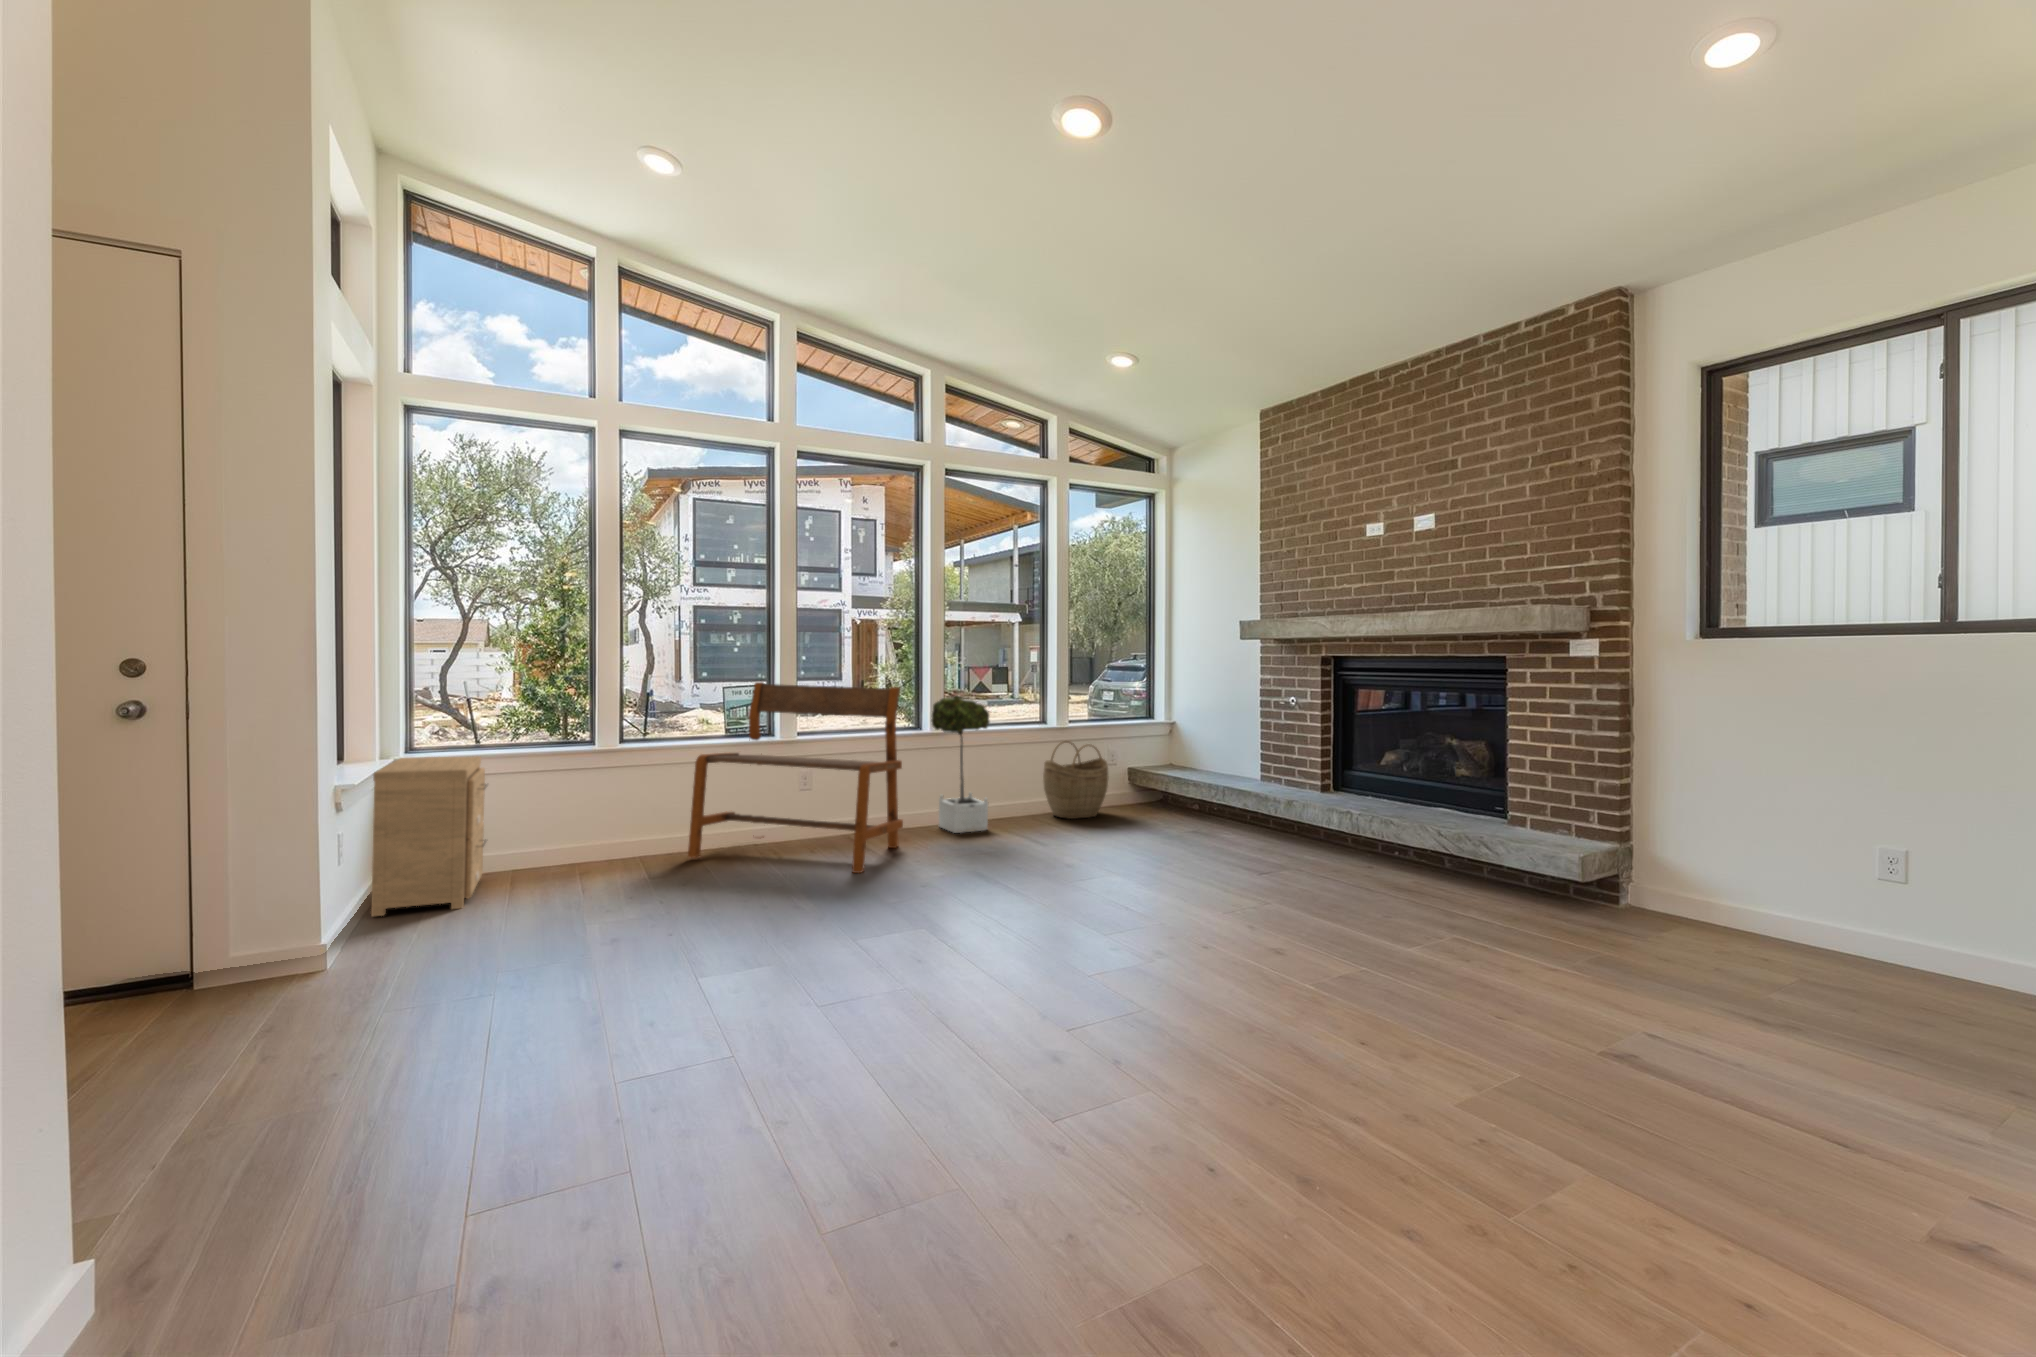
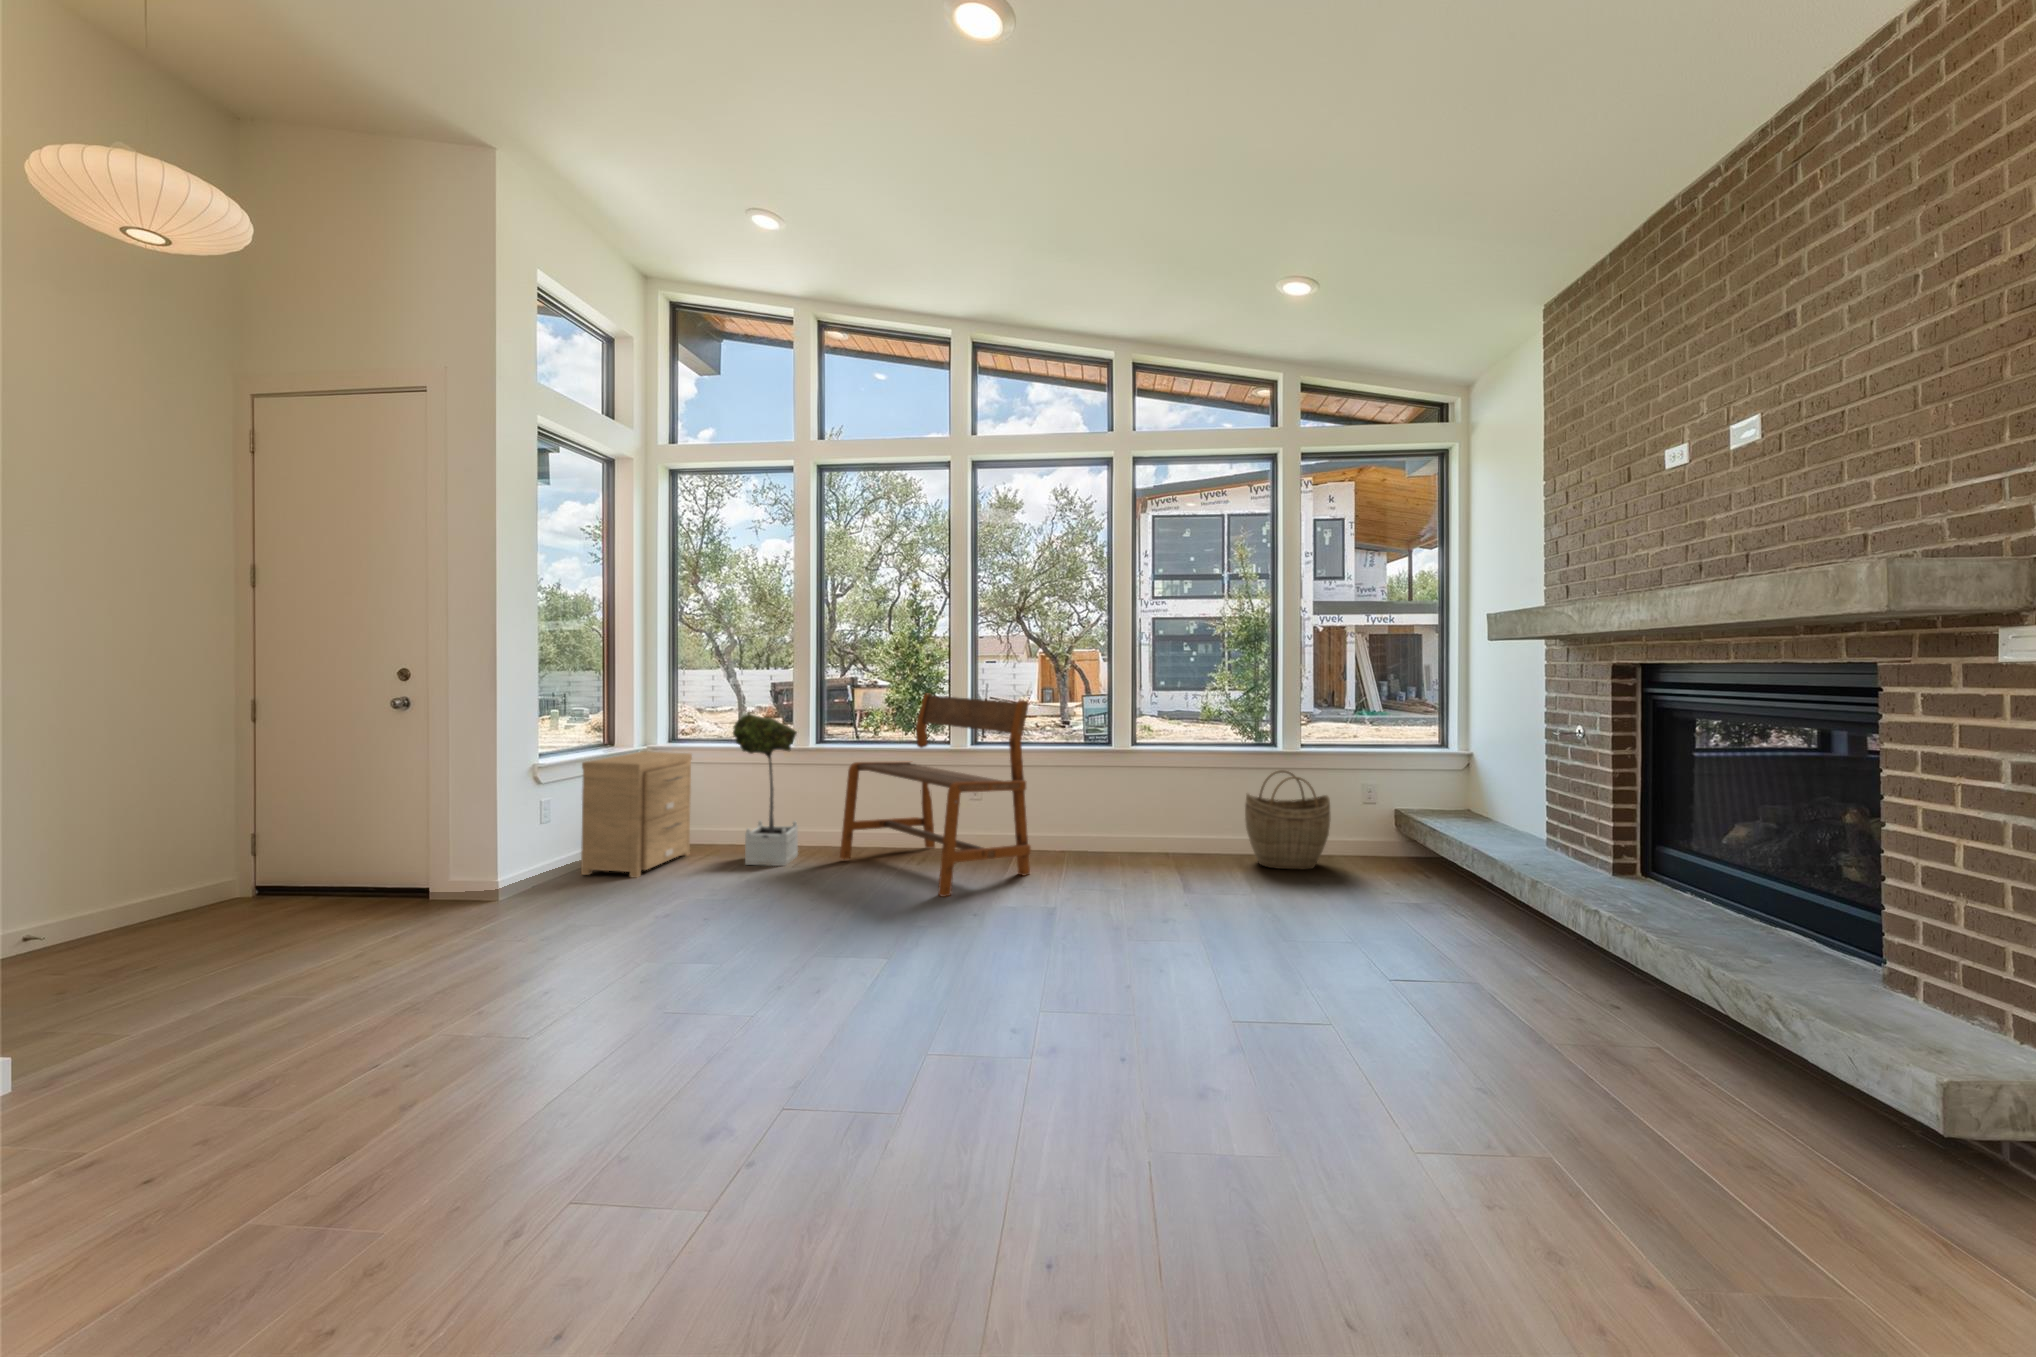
potted tree: present [932,696,989,833] -> present [733,713,798,866]

